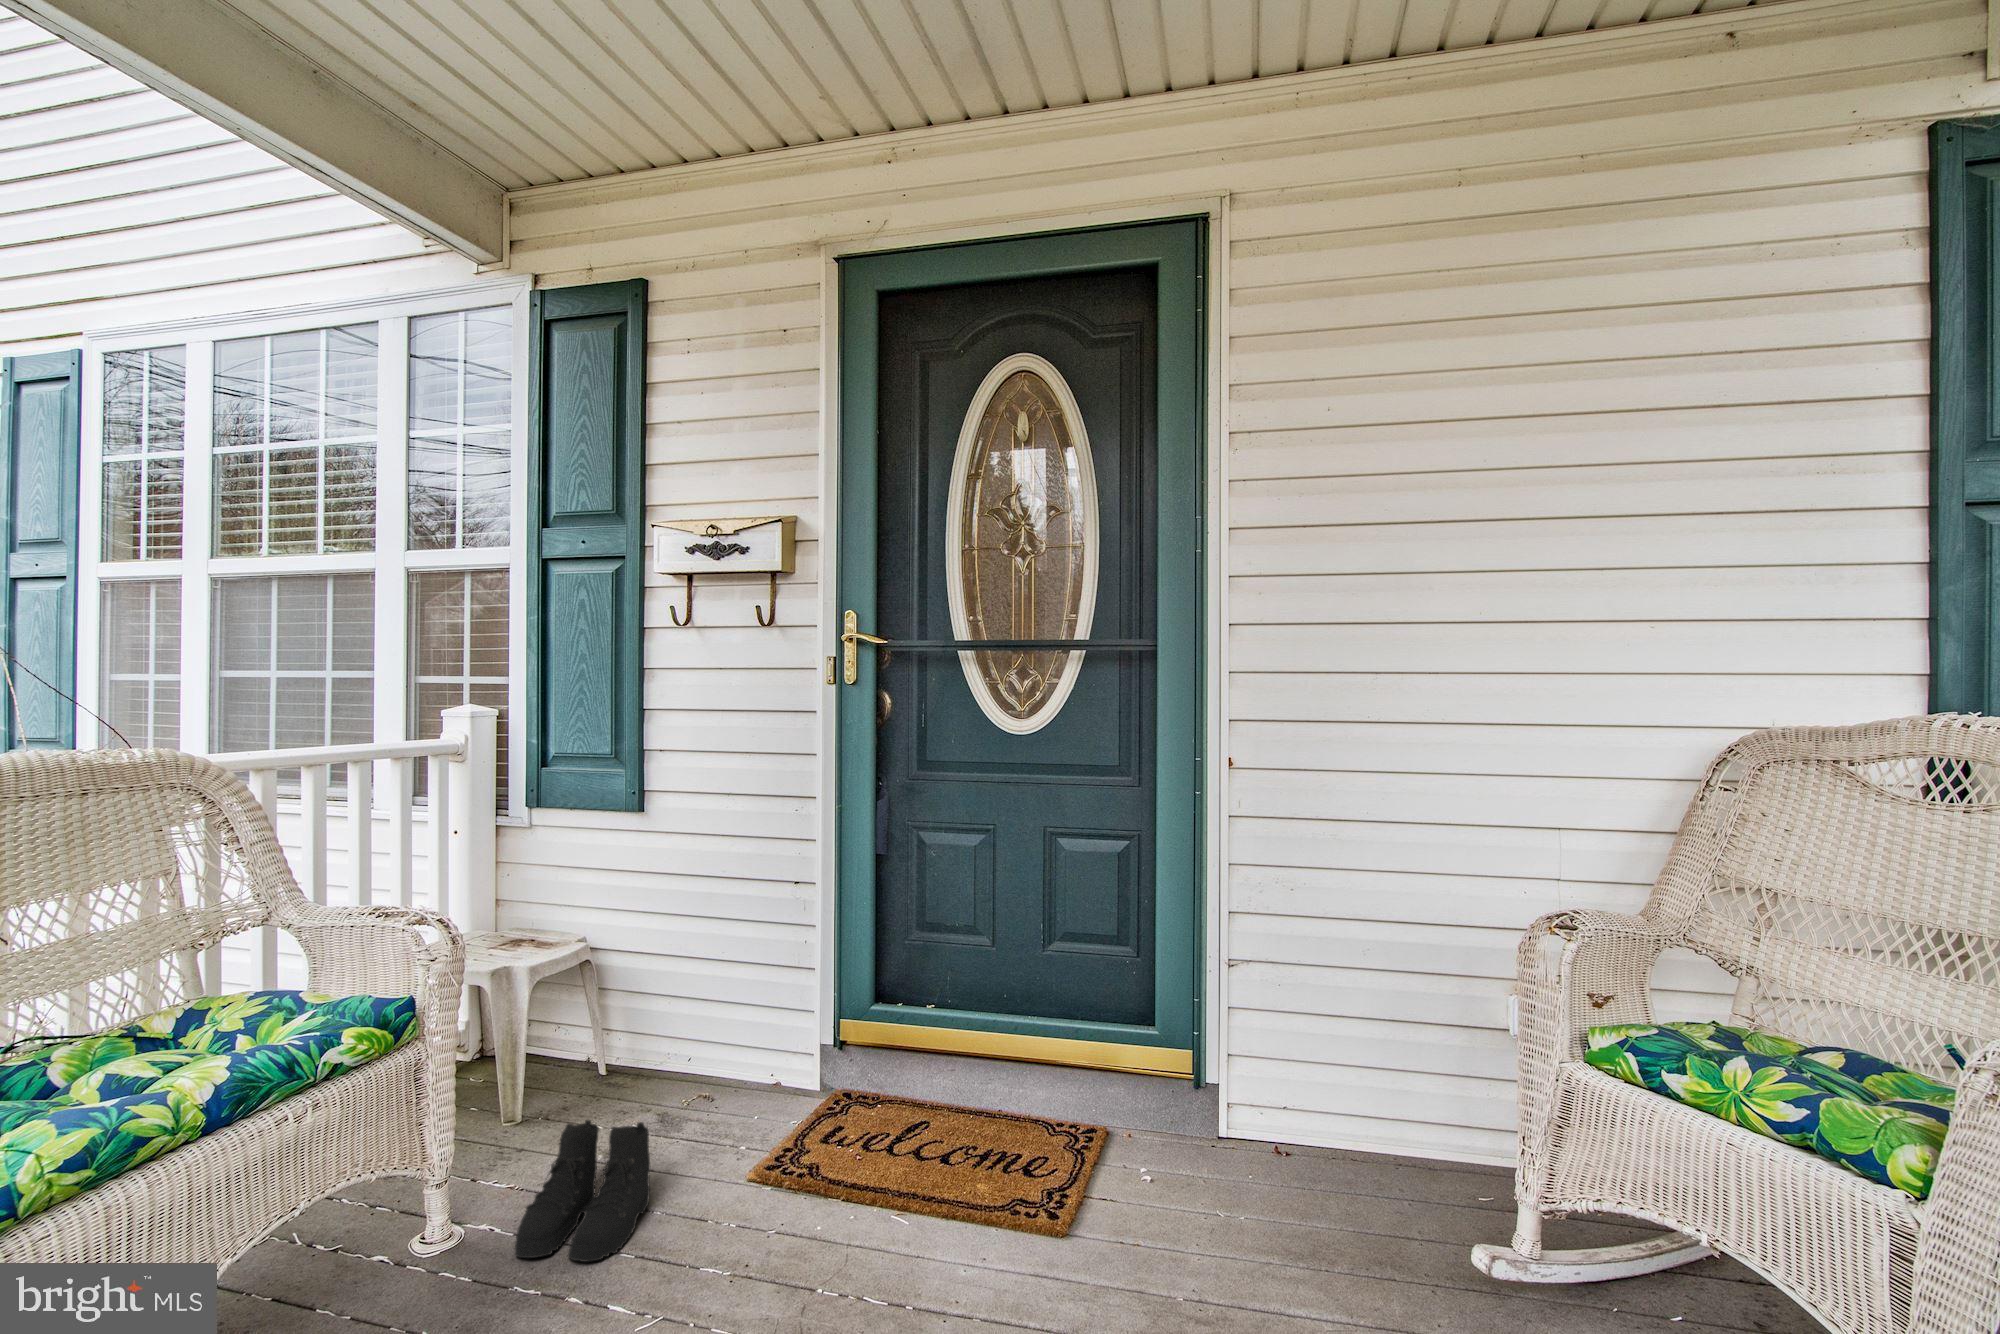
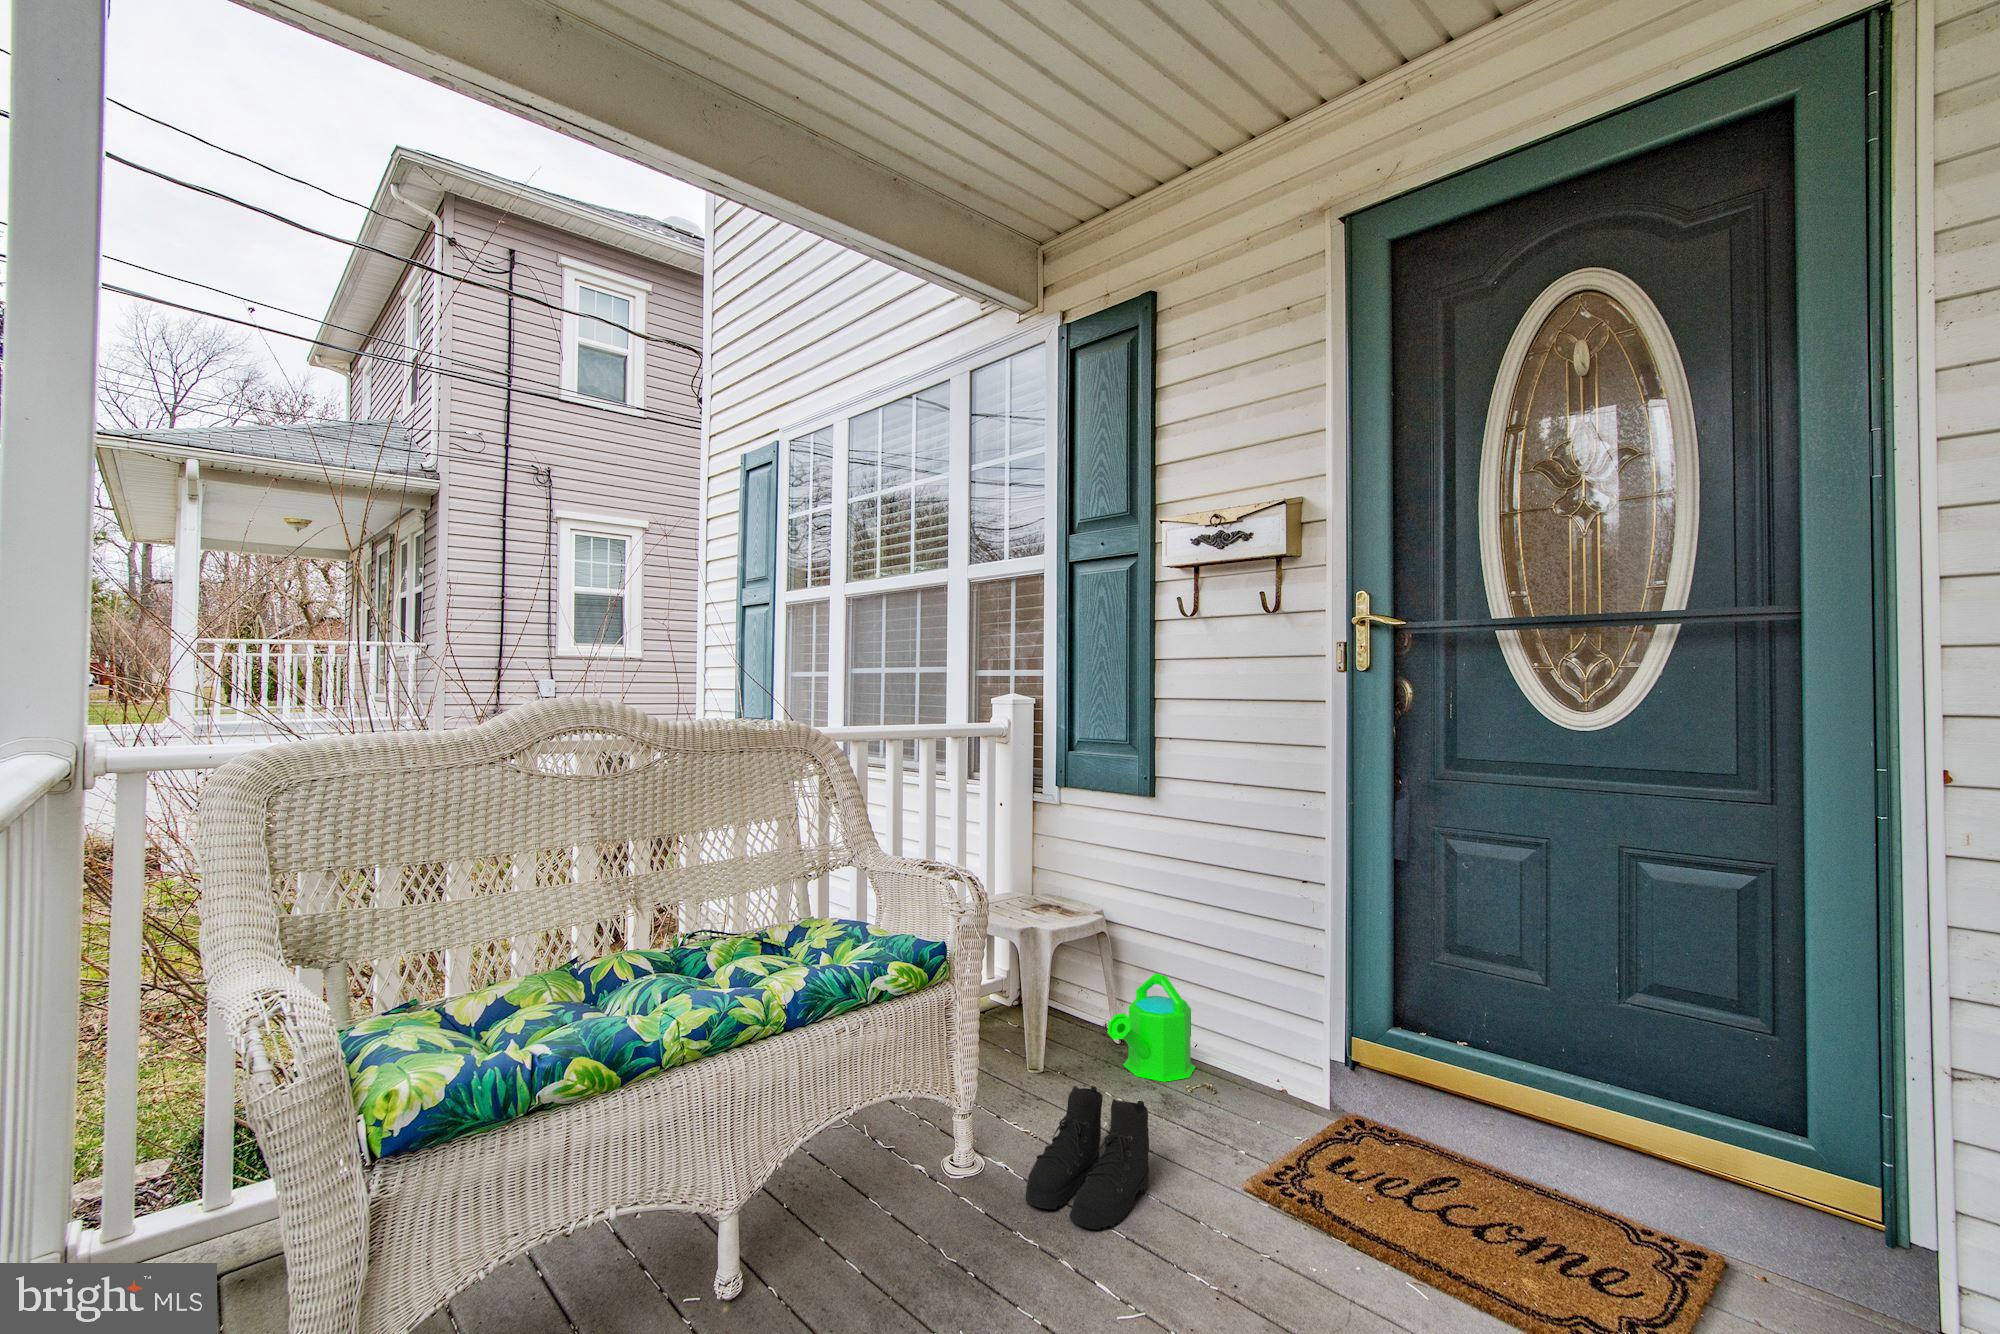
watering can: none [595,993,689,1104] -> present [1107,973,1196,1082]

